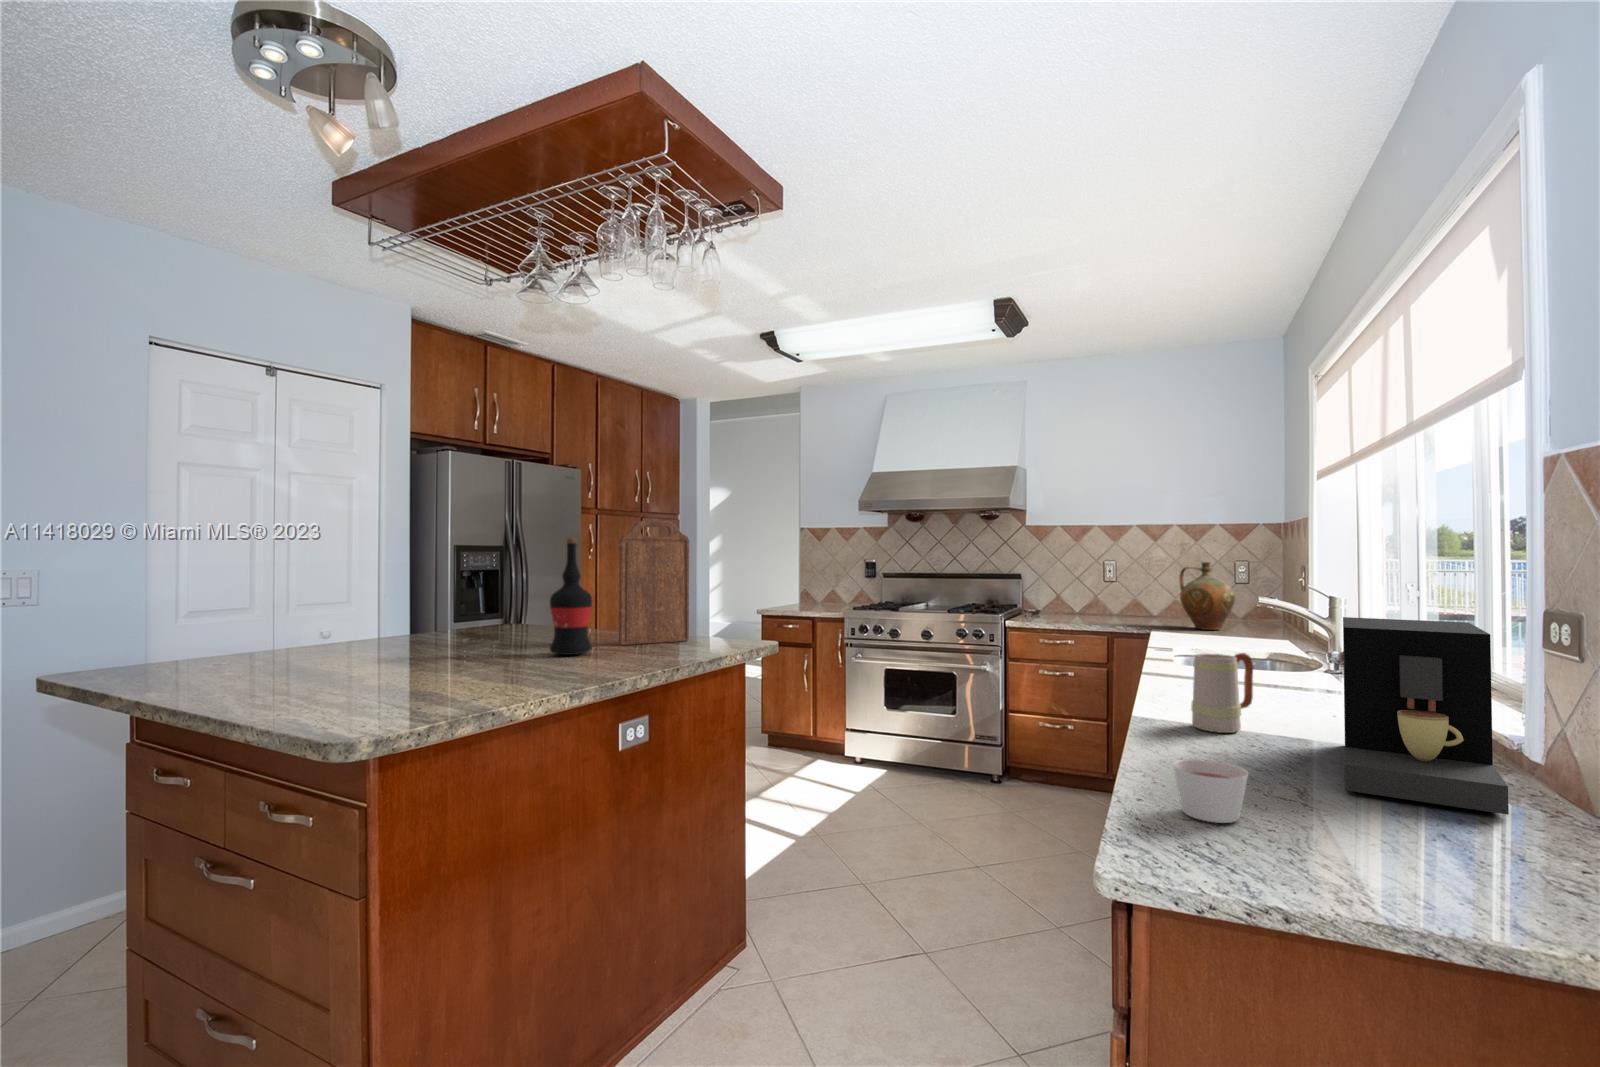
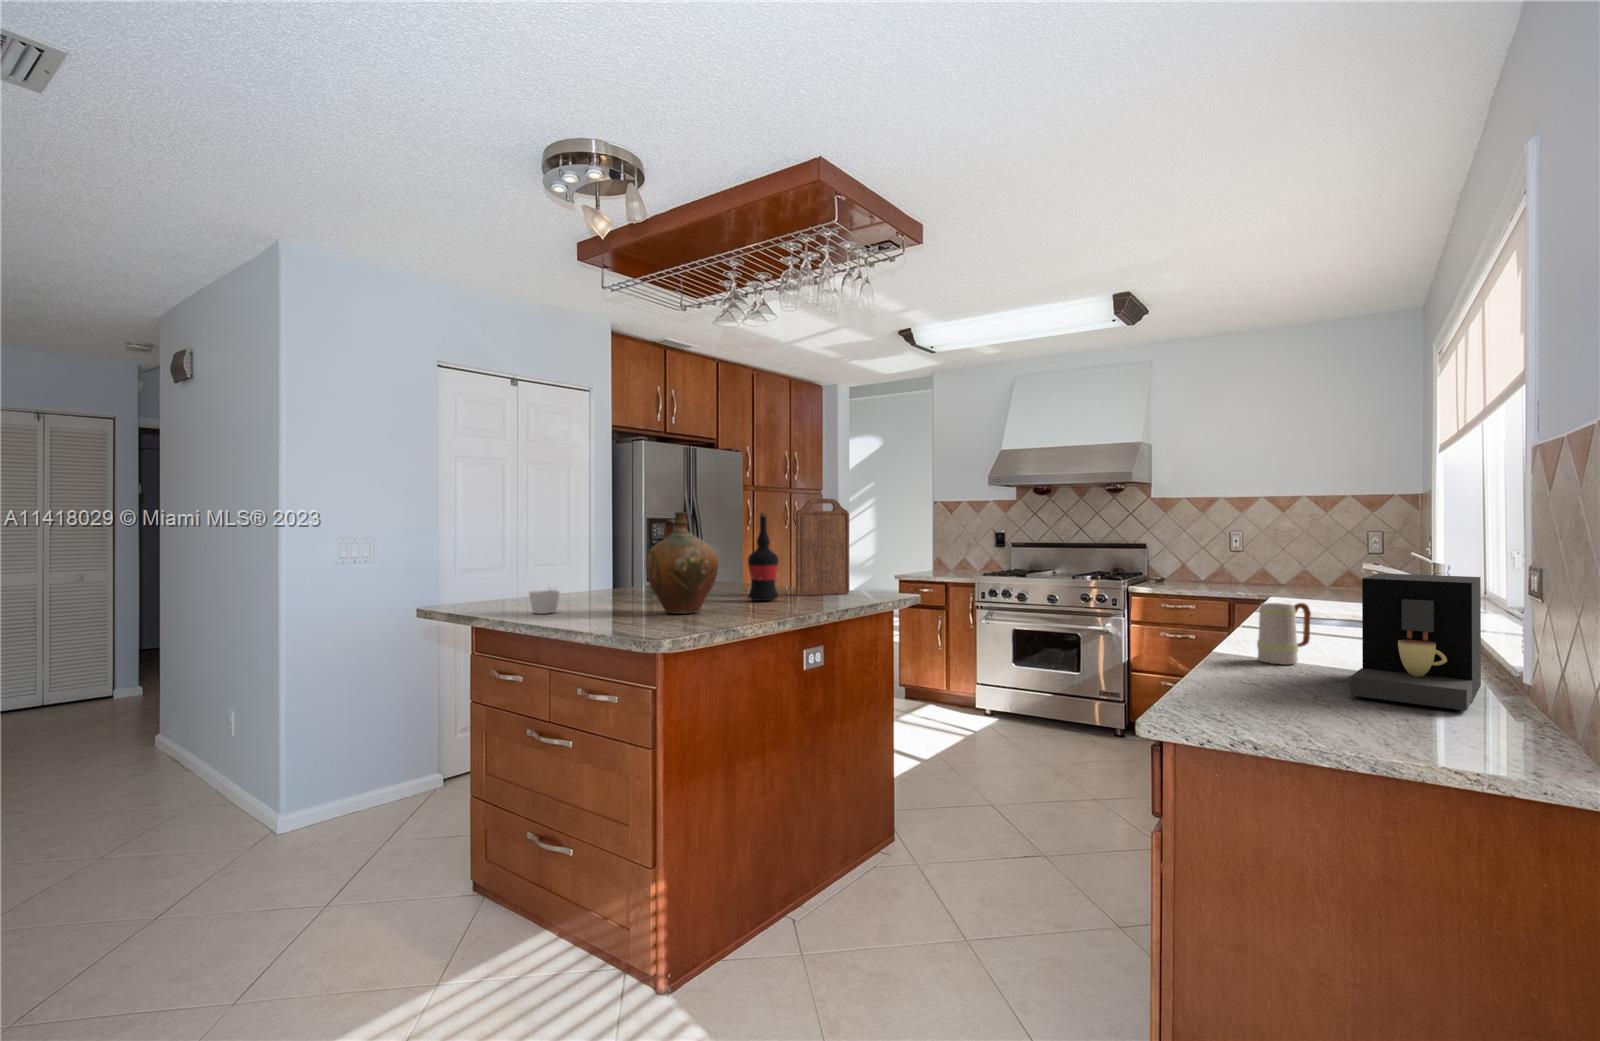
ceramic jug: present [1179,562,1235,630] -> present [646,512,718,614]
candle: present [1173,759,1248,823] -> present [529,590,560,614]

